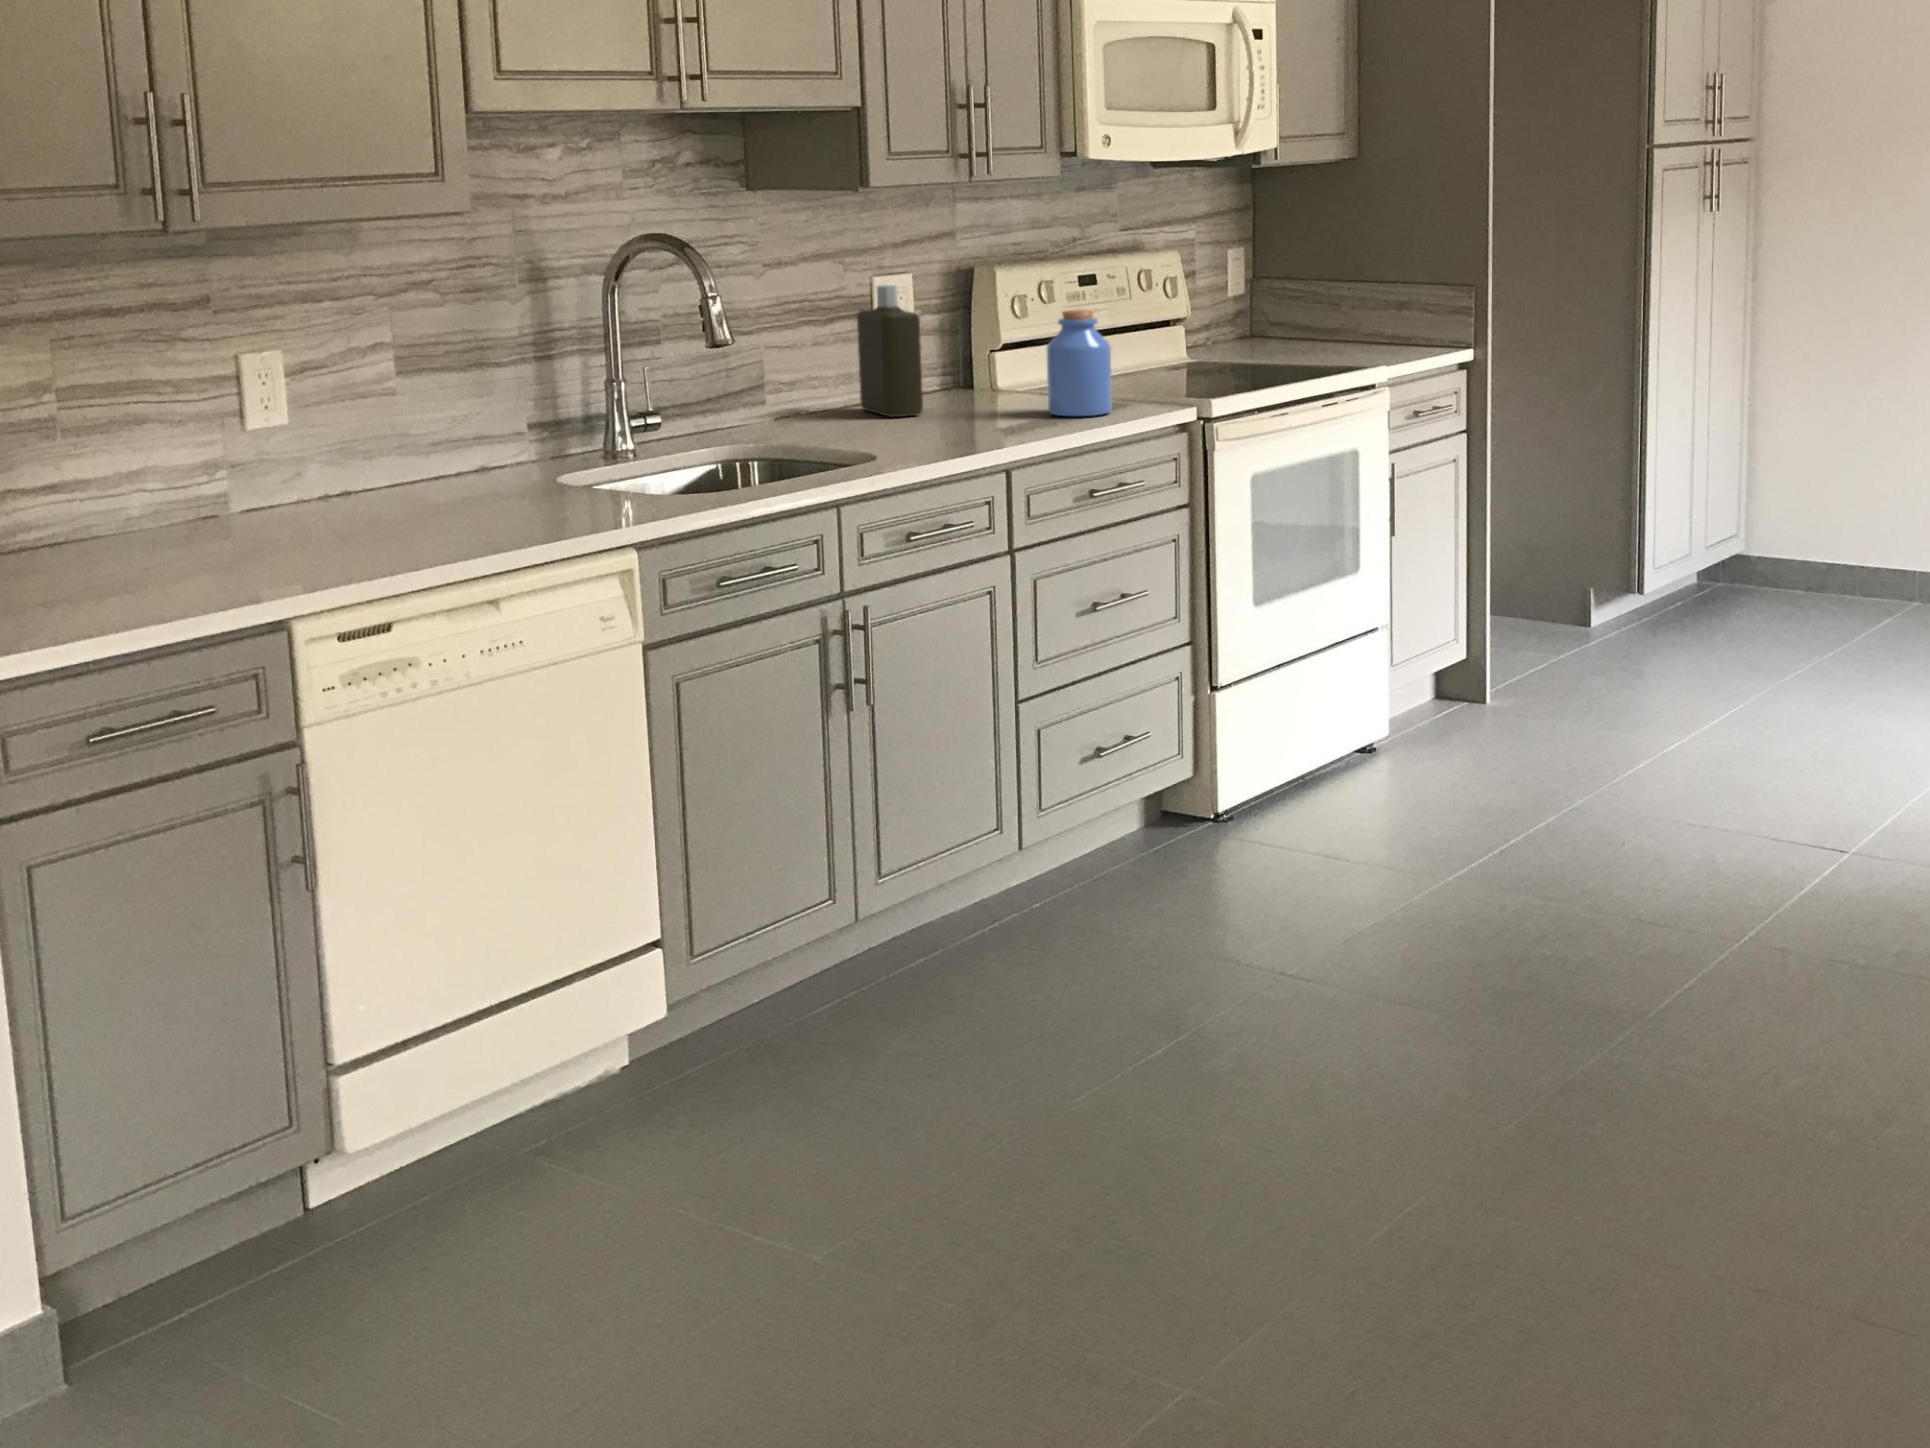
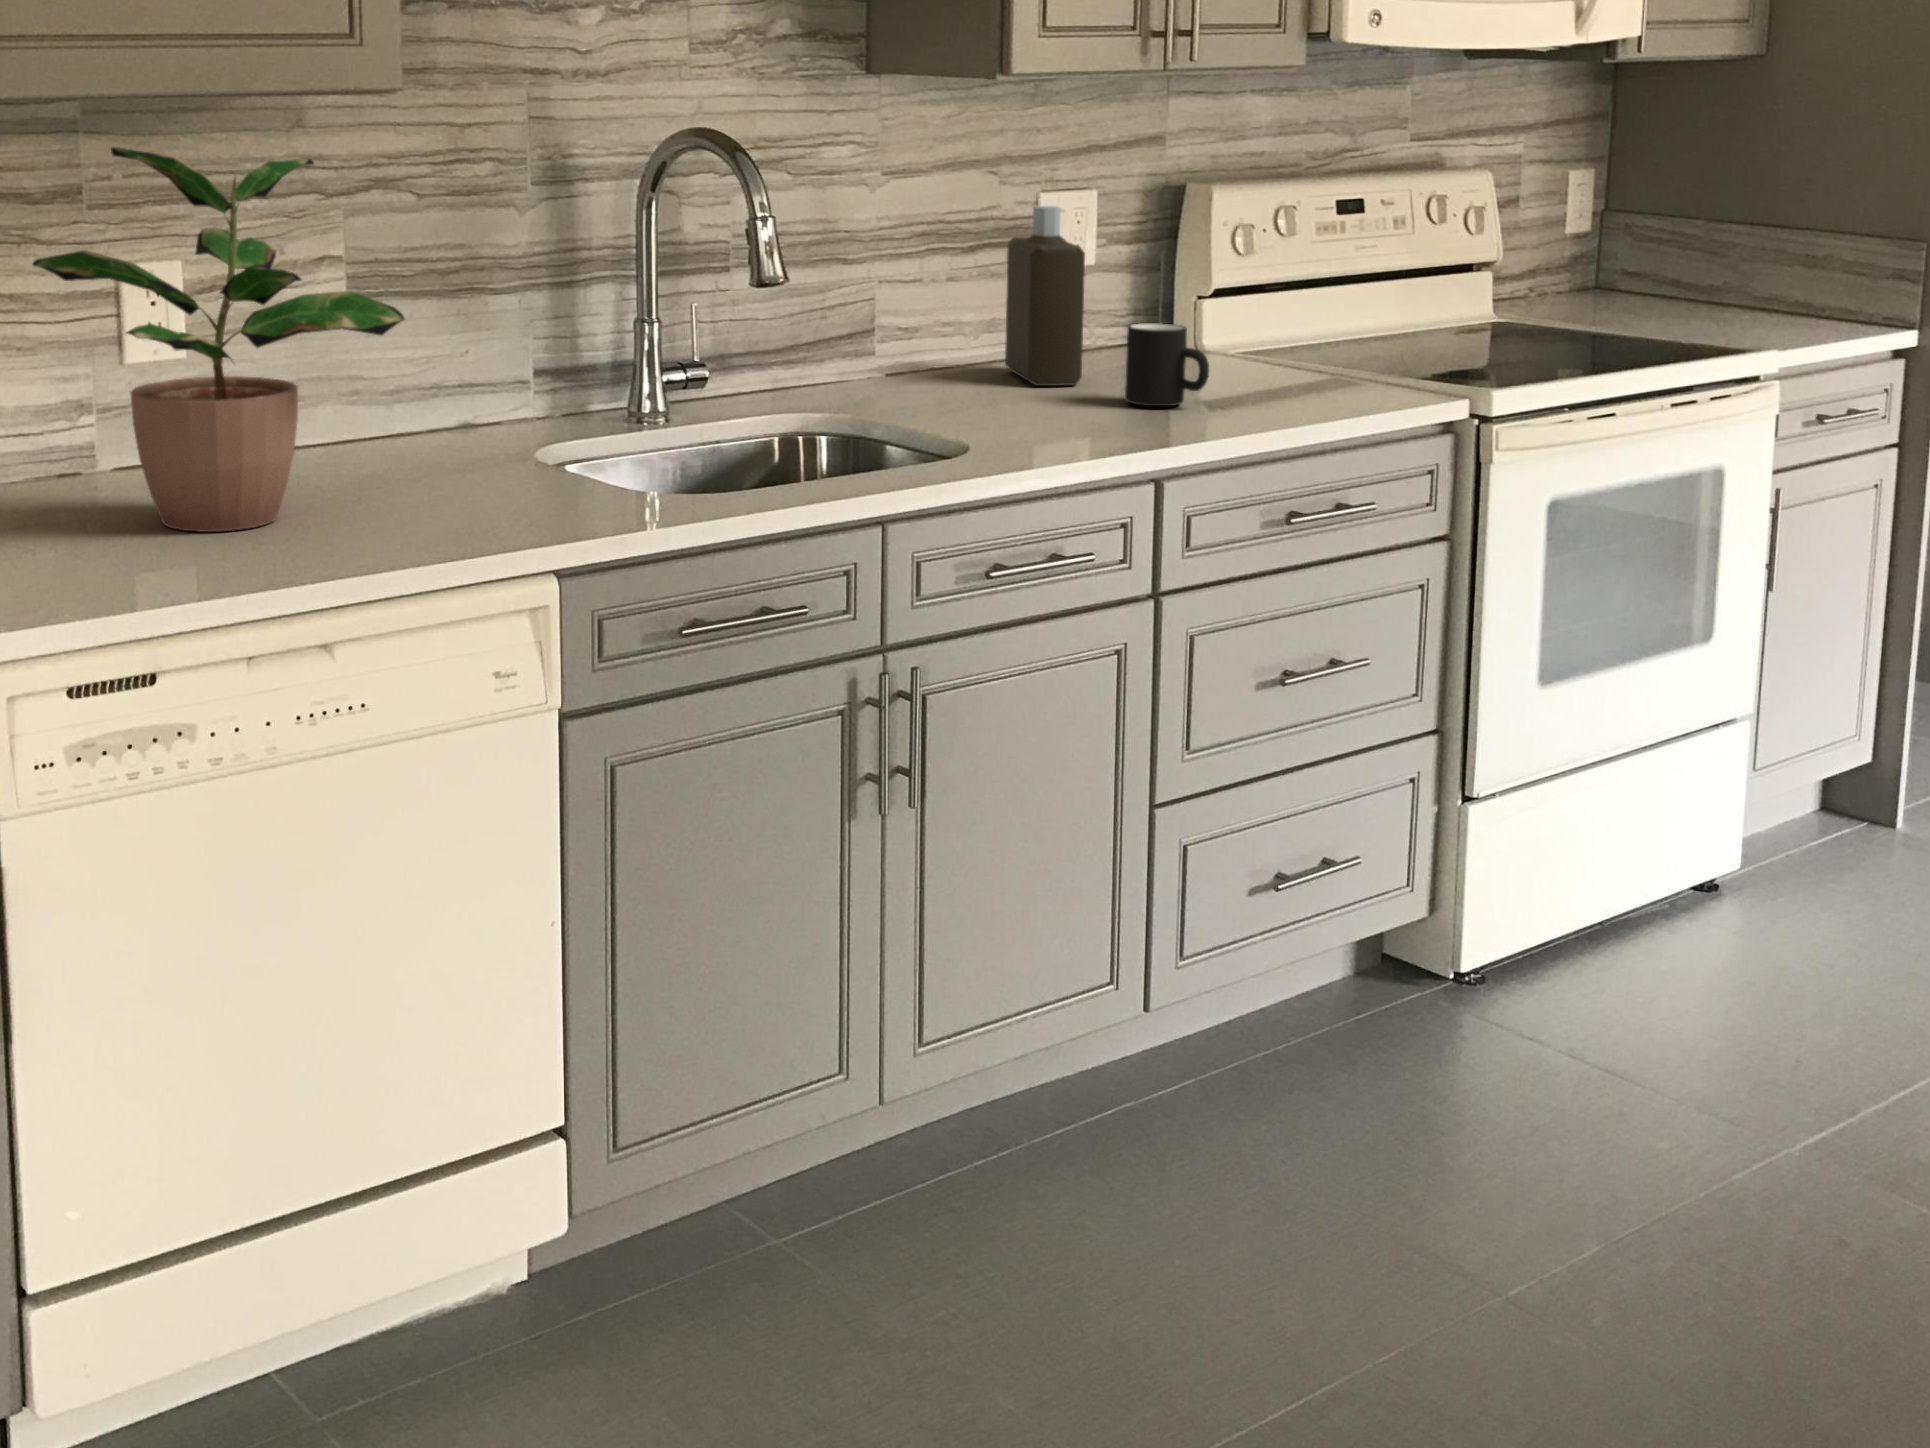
potted plant: none [213,260,504,538] -> present [33,147,405,532]
jar: present [1046,310,1112,416] -> none [1251,255,1347,405]
mug: none [961,364,1022,423] -> present [1125,323,1209,406]

